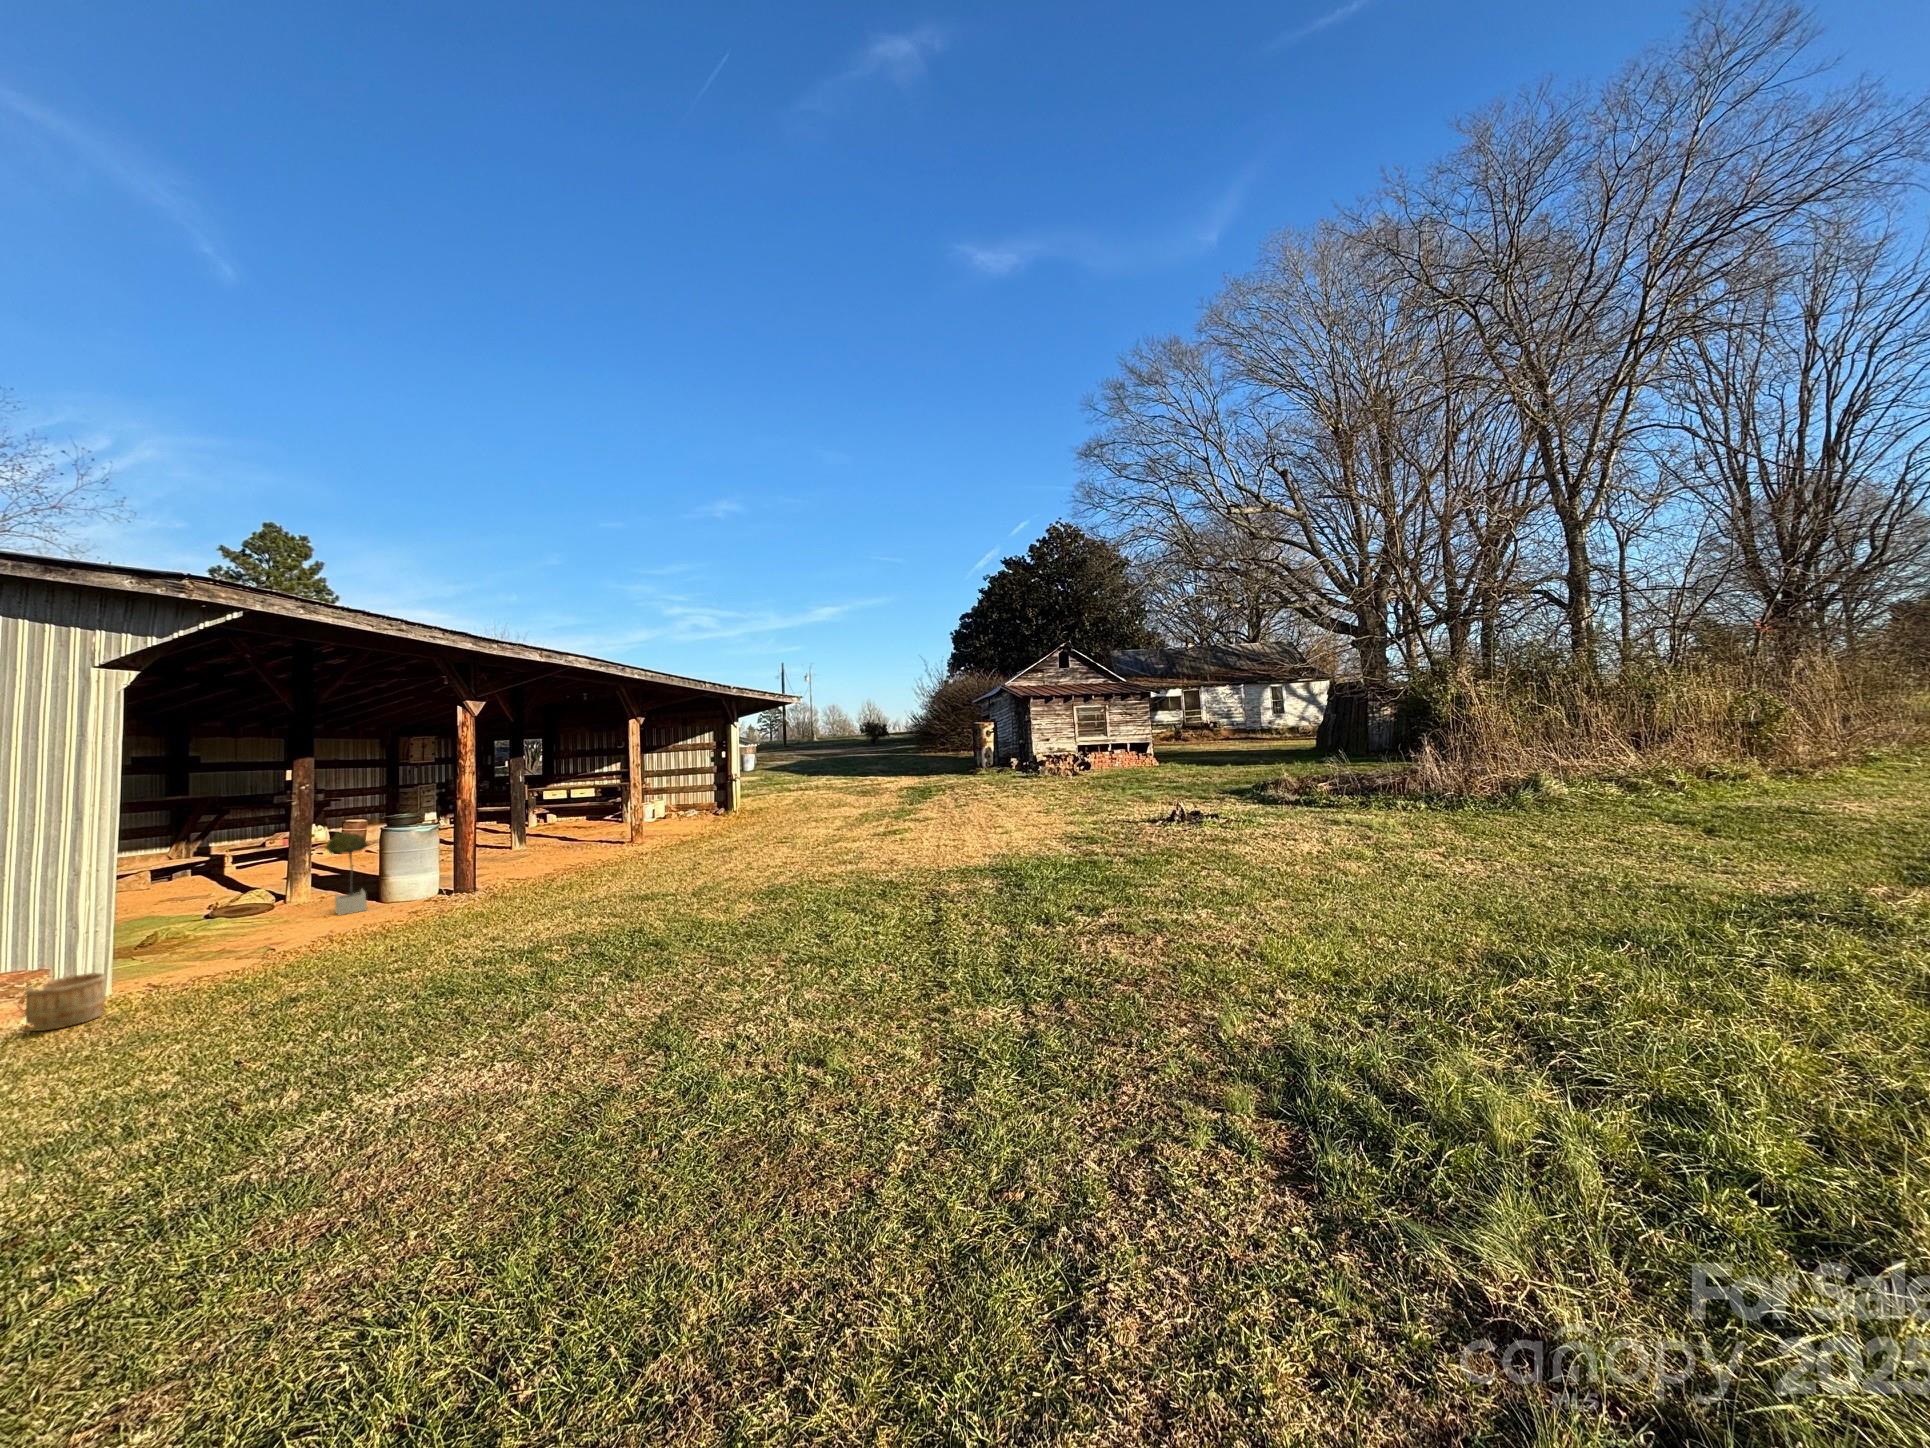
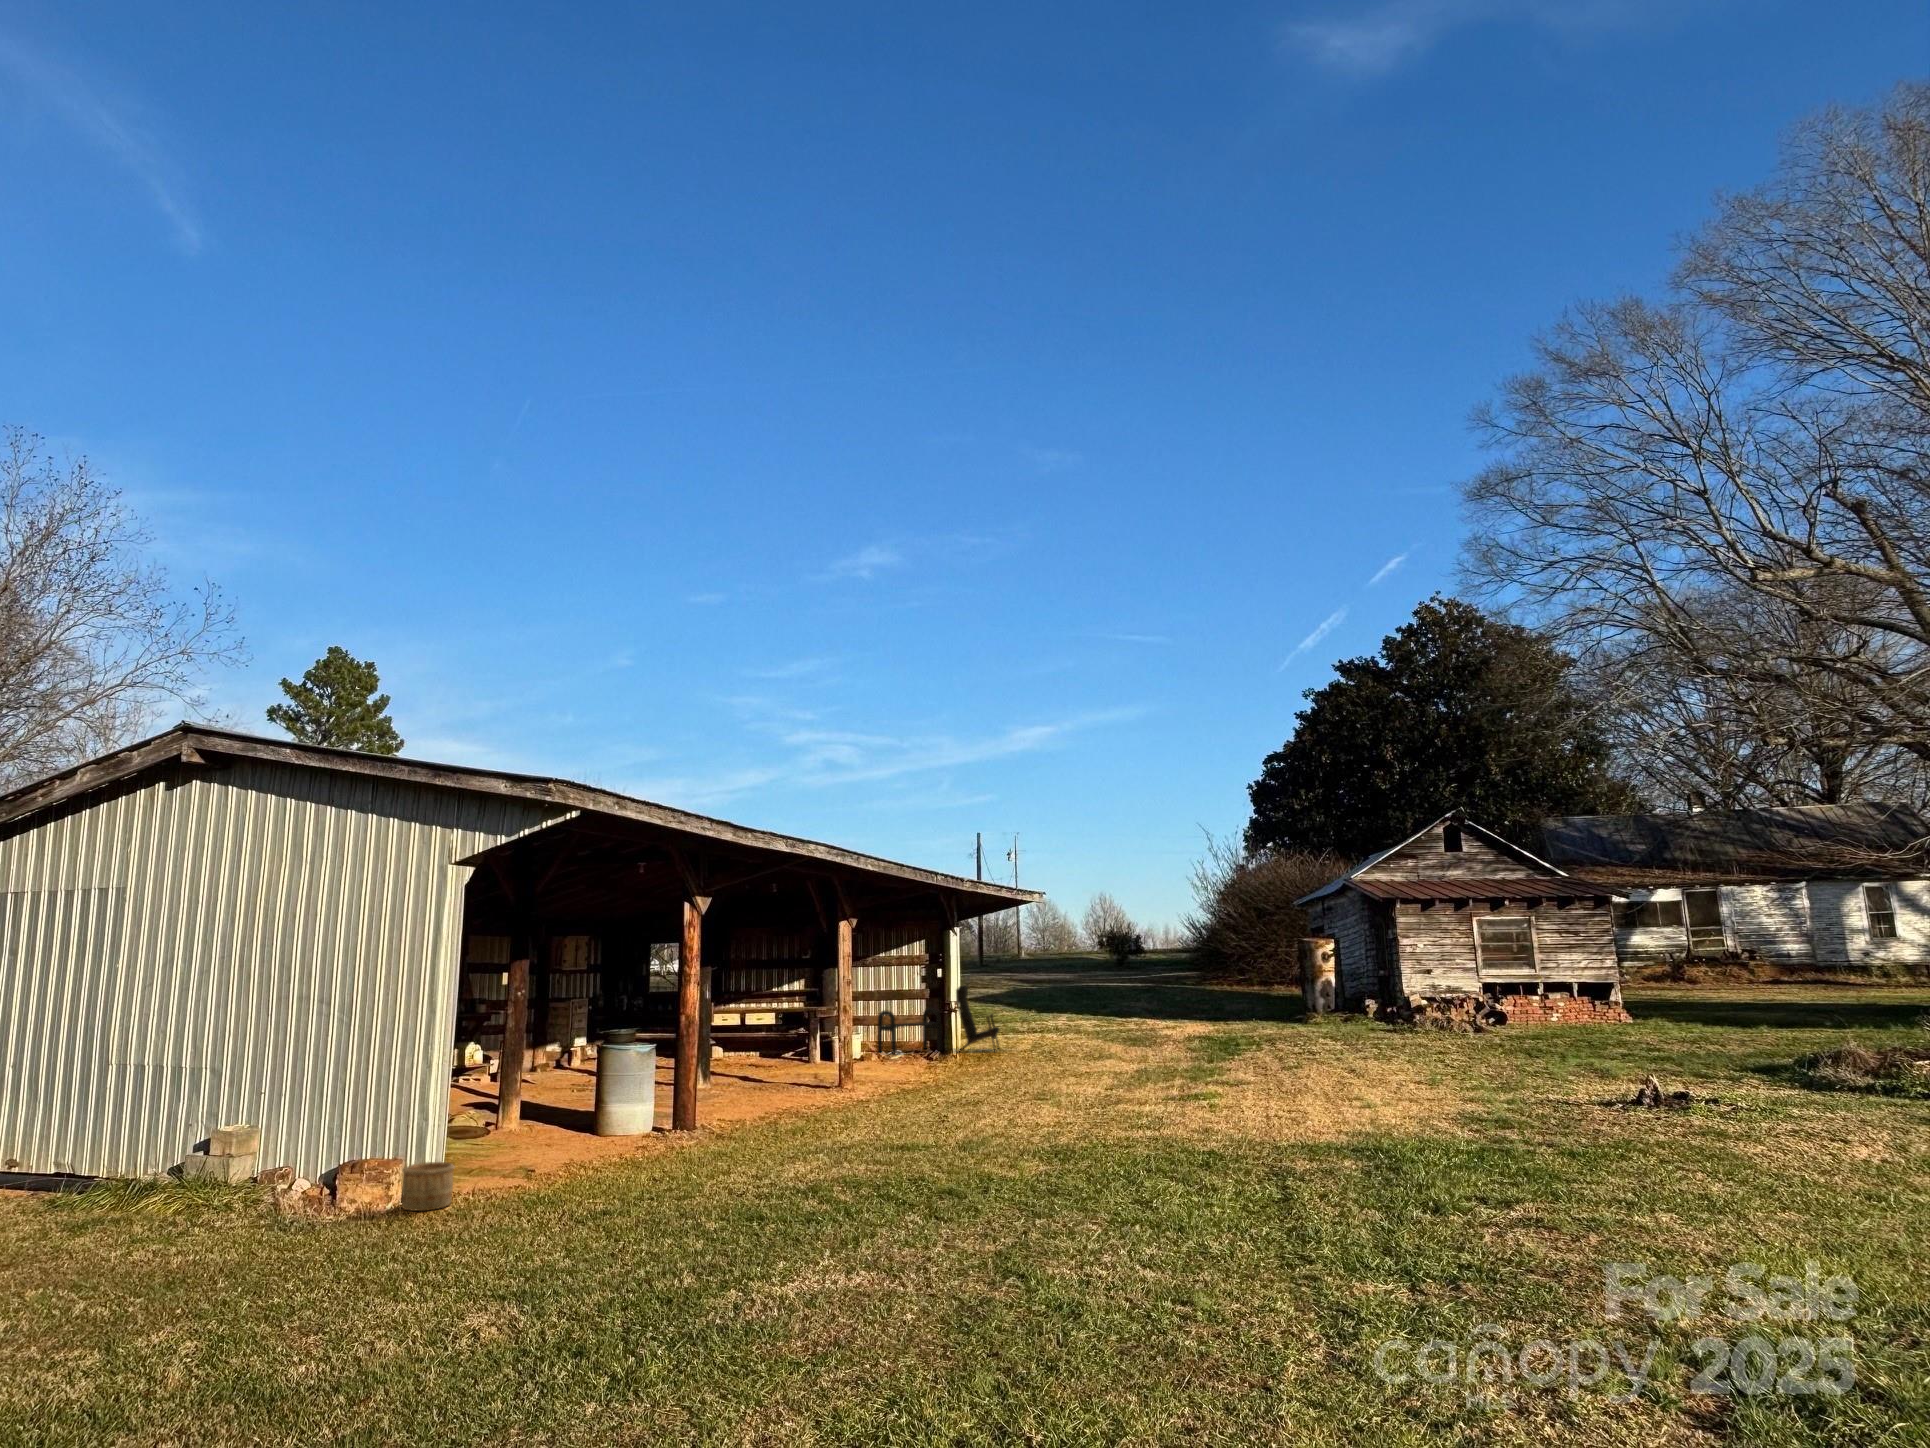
lounge chair: none [738,762,772,808] -> present [956,985,999,1052]
bench: none [680,778,729,812] -> present [878,1008,942,1054]
potted tree: present [326,832,369,915] -> none [562,1044,602,1140]

